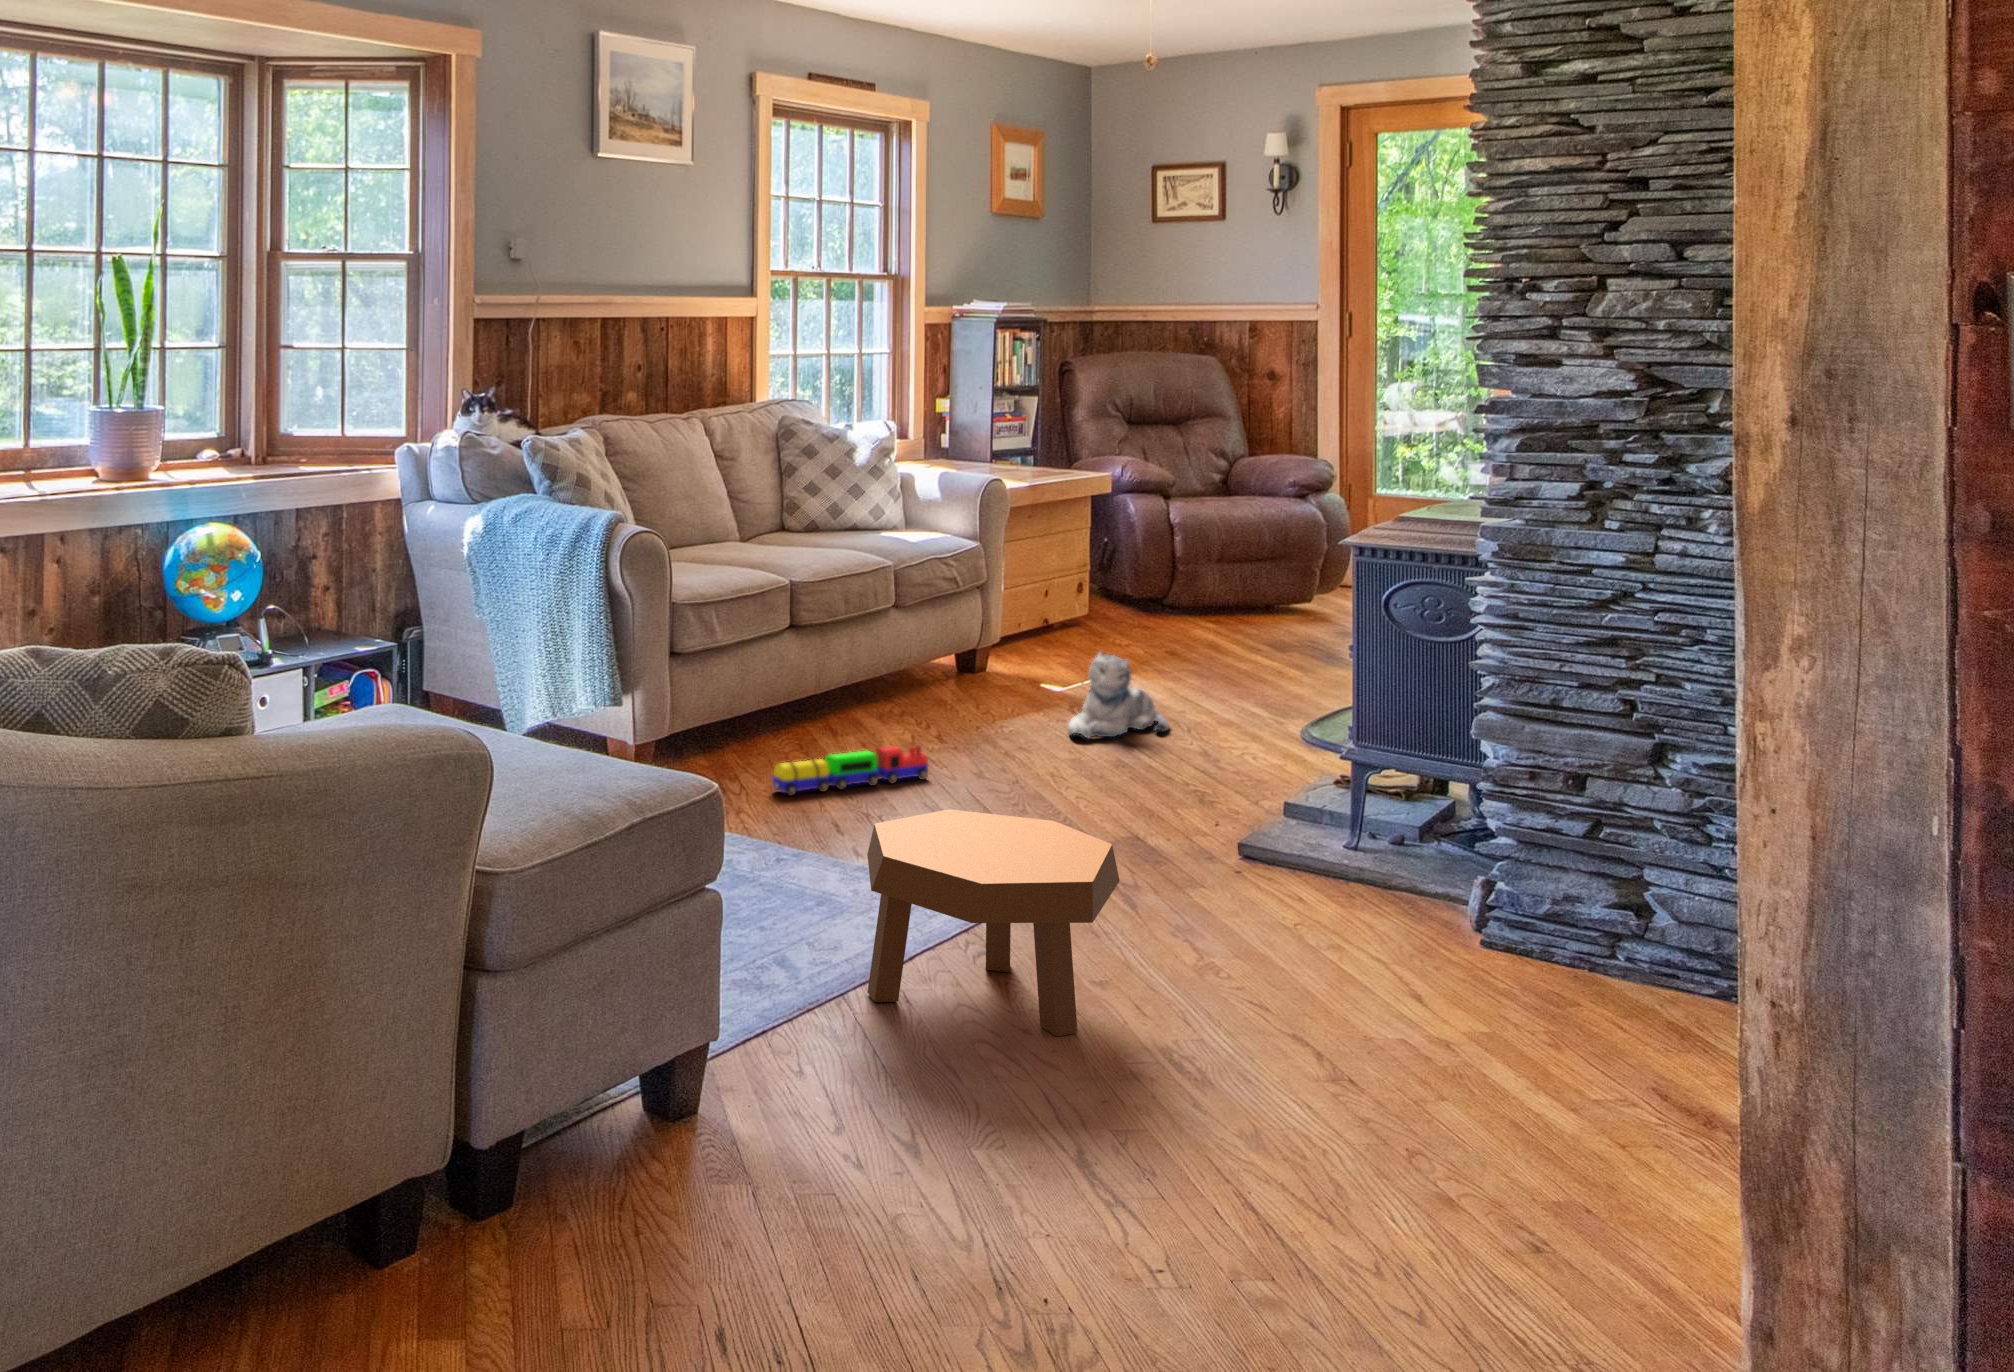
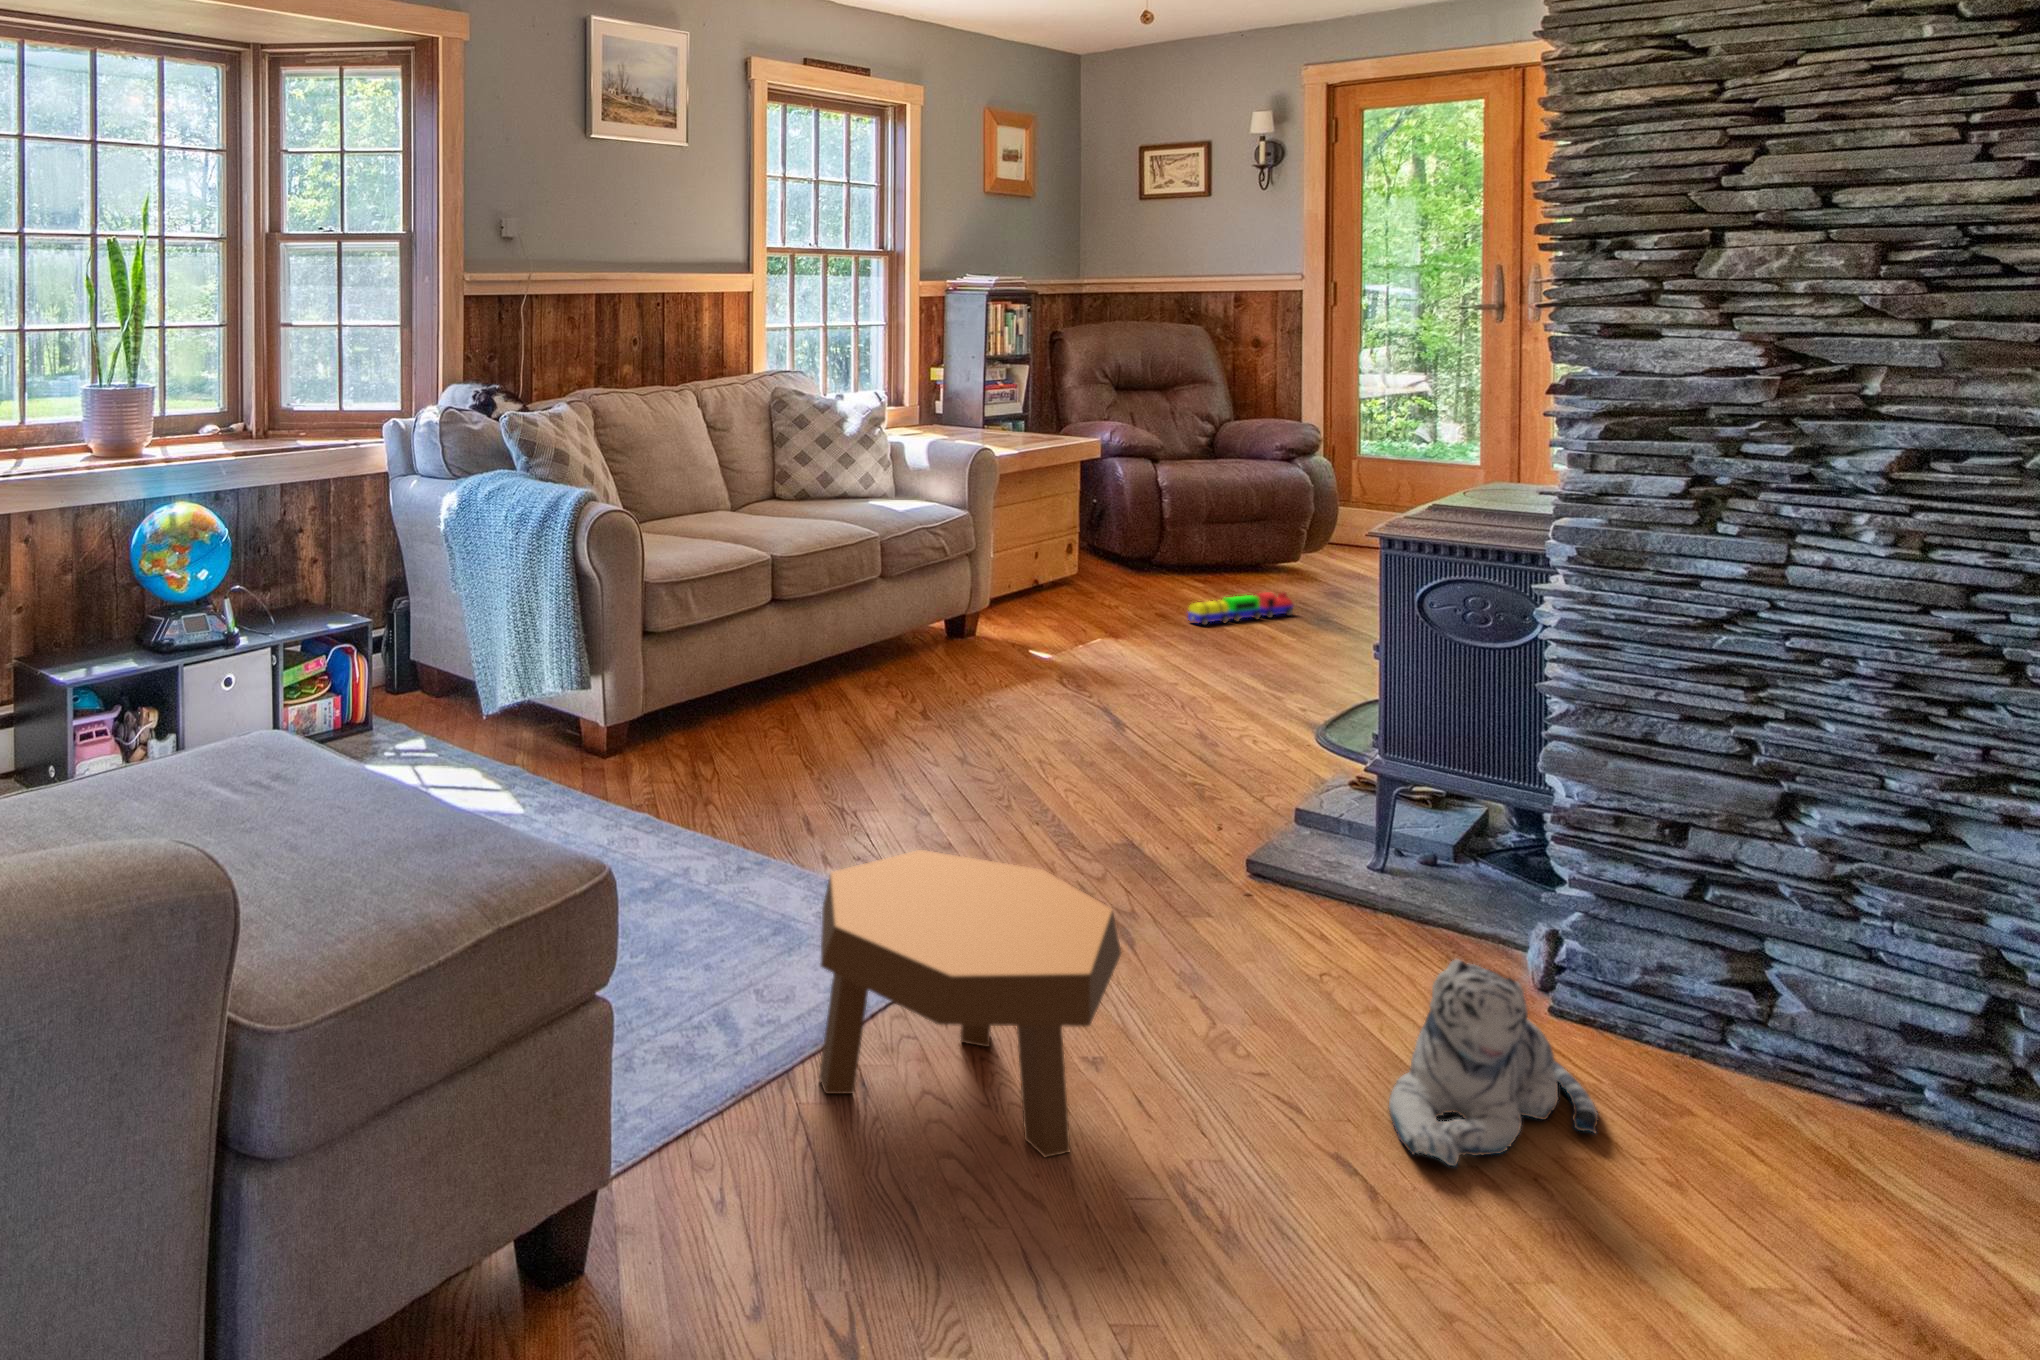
plush toy: present [1068,653,1169,738] -> present [1389,960,1599,1166]
toy train: present [773,745,929,796] -> present [1188,592,1293,625]

